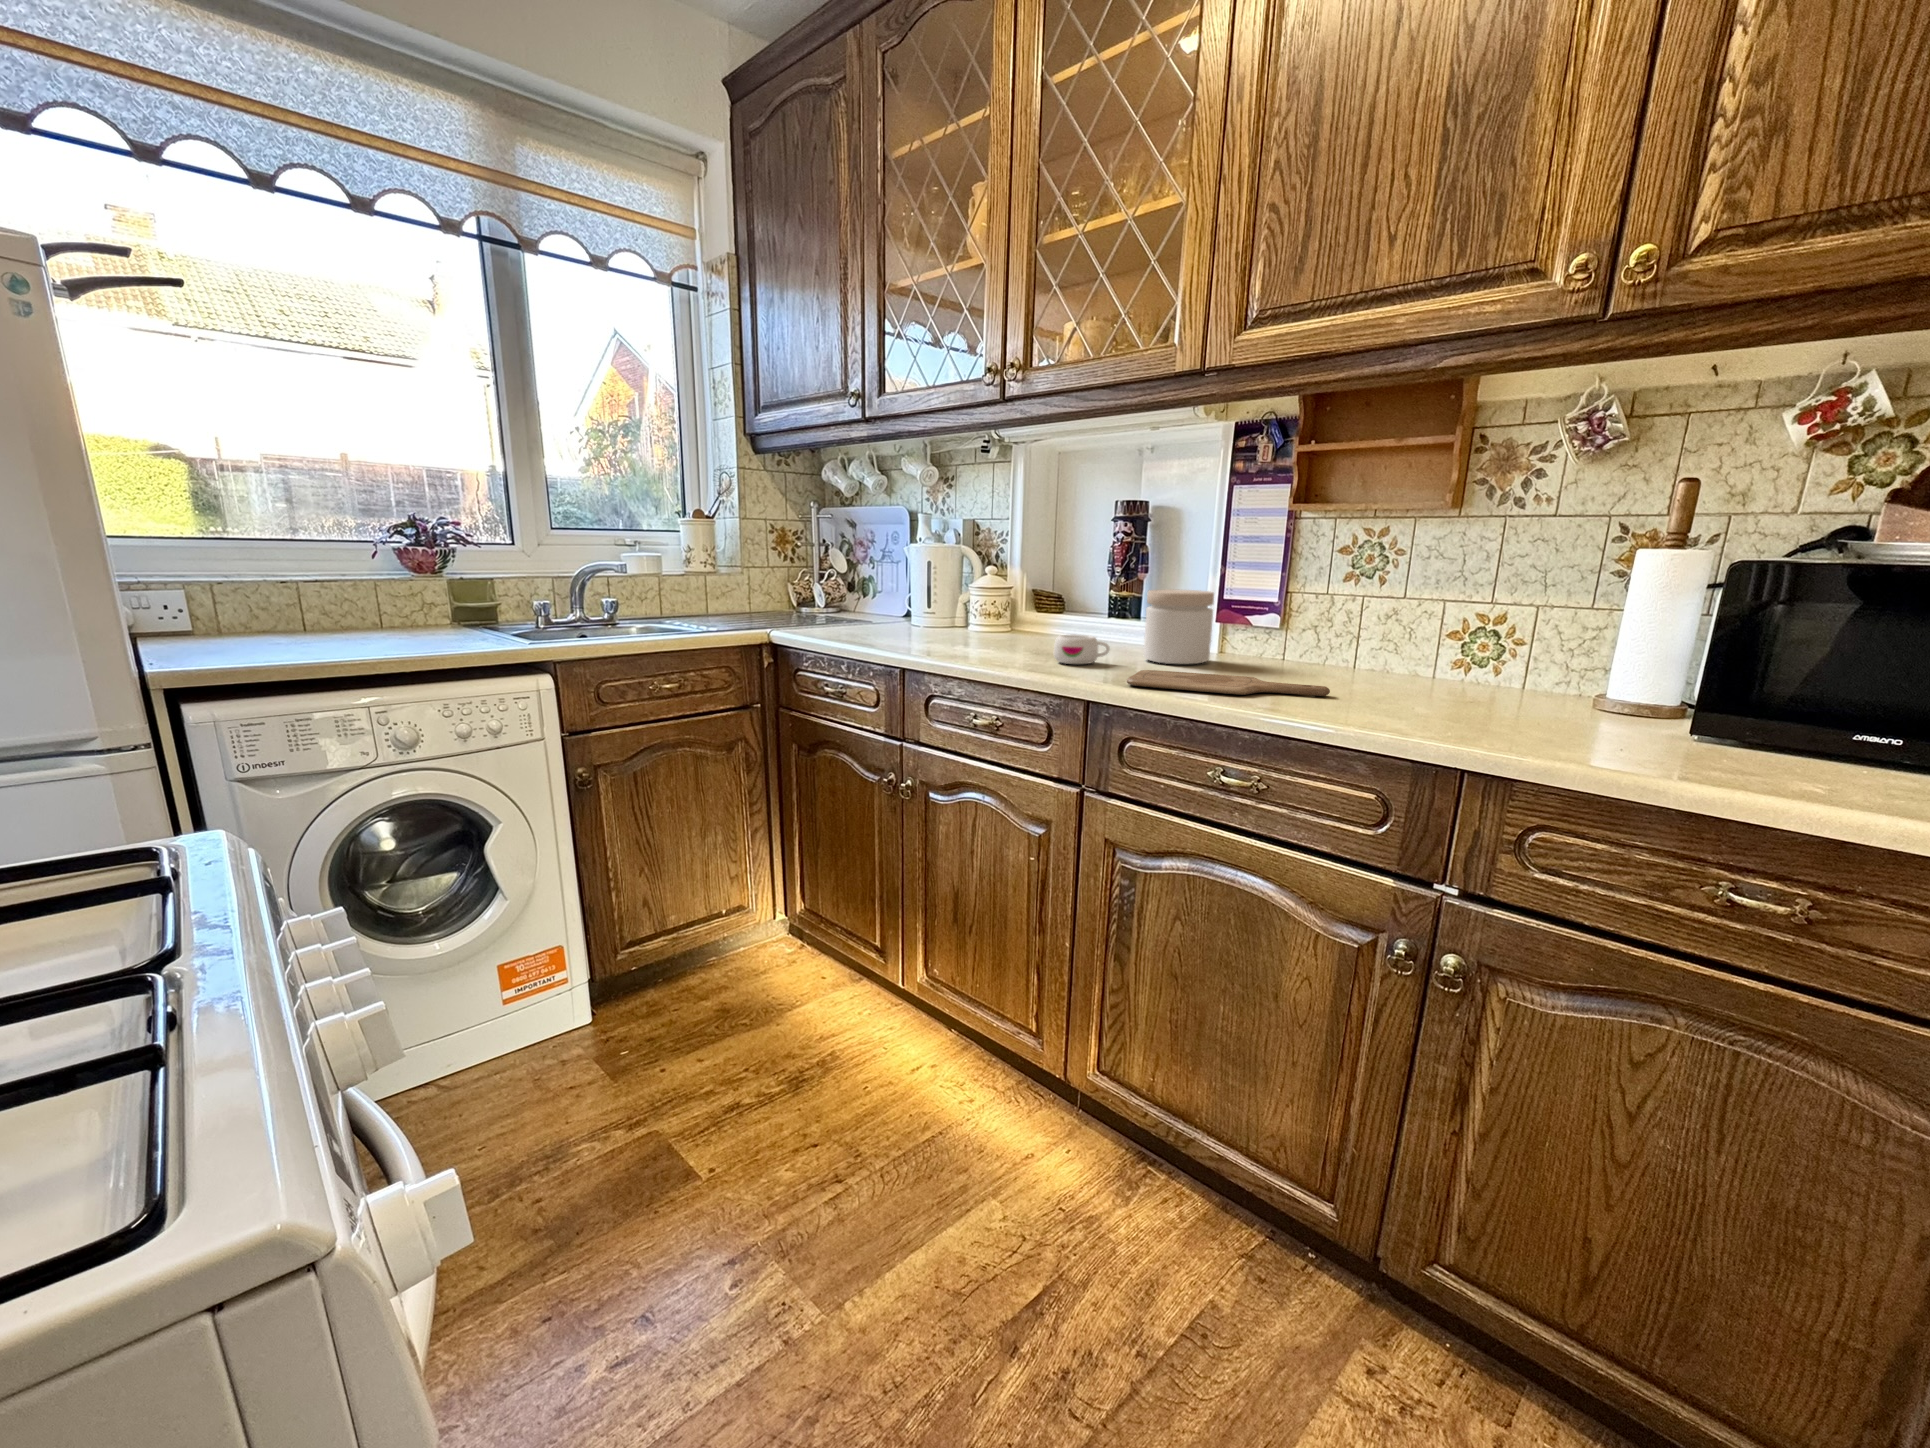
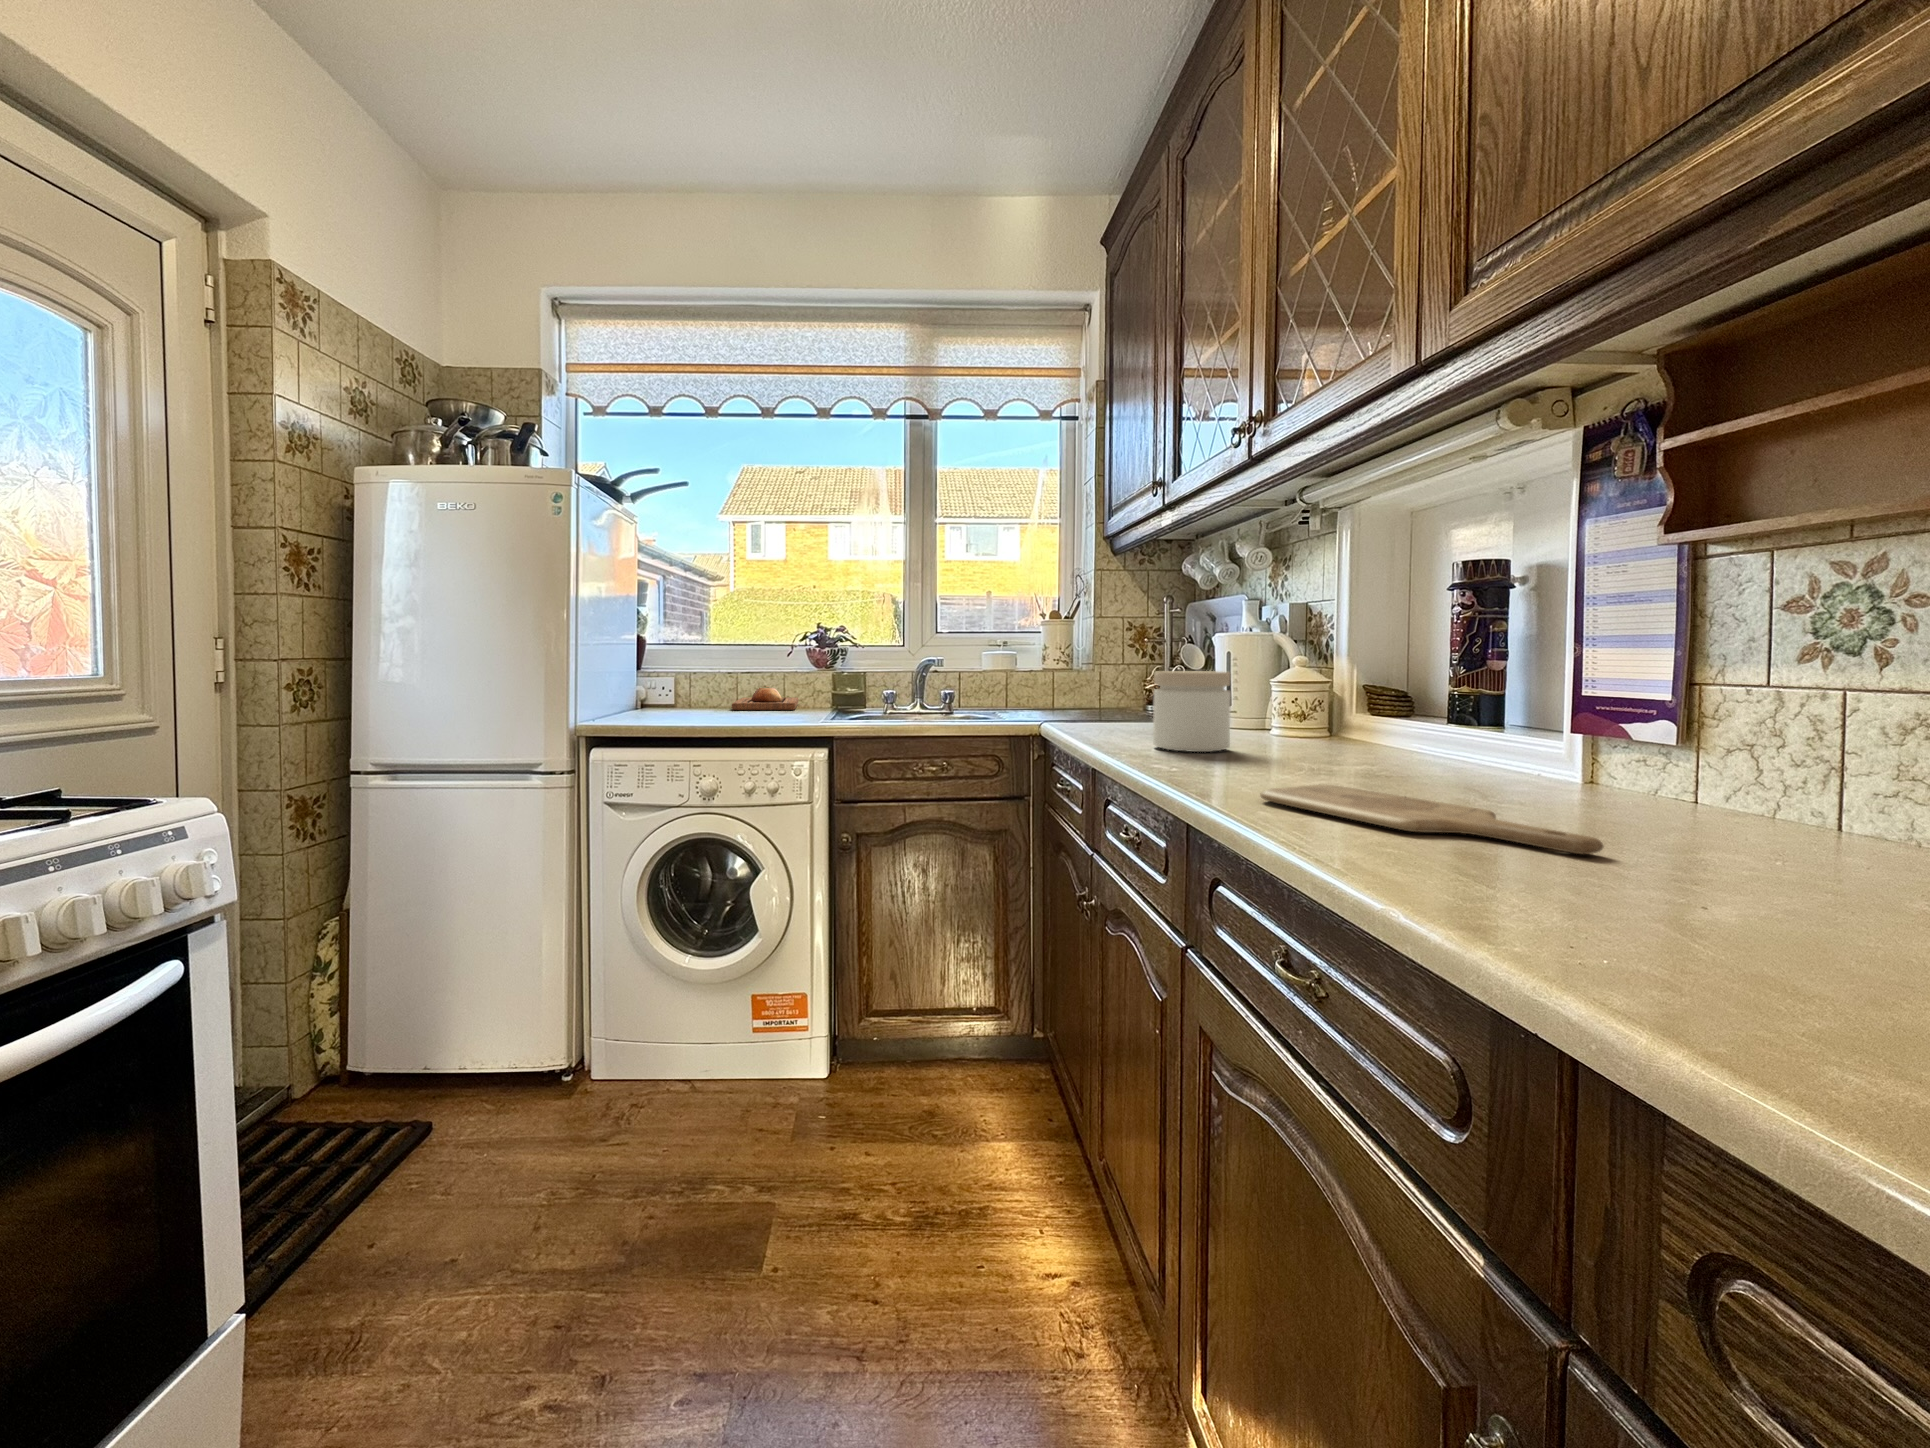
jar: present [1144,589,1214,664] -> present [1153,671,1231,752]
bread loaf: none [285,604,415,640] -> present [732,688,798,710]
mug: present [1054,634,1110,664] -> none [1257,735,1338,775]

